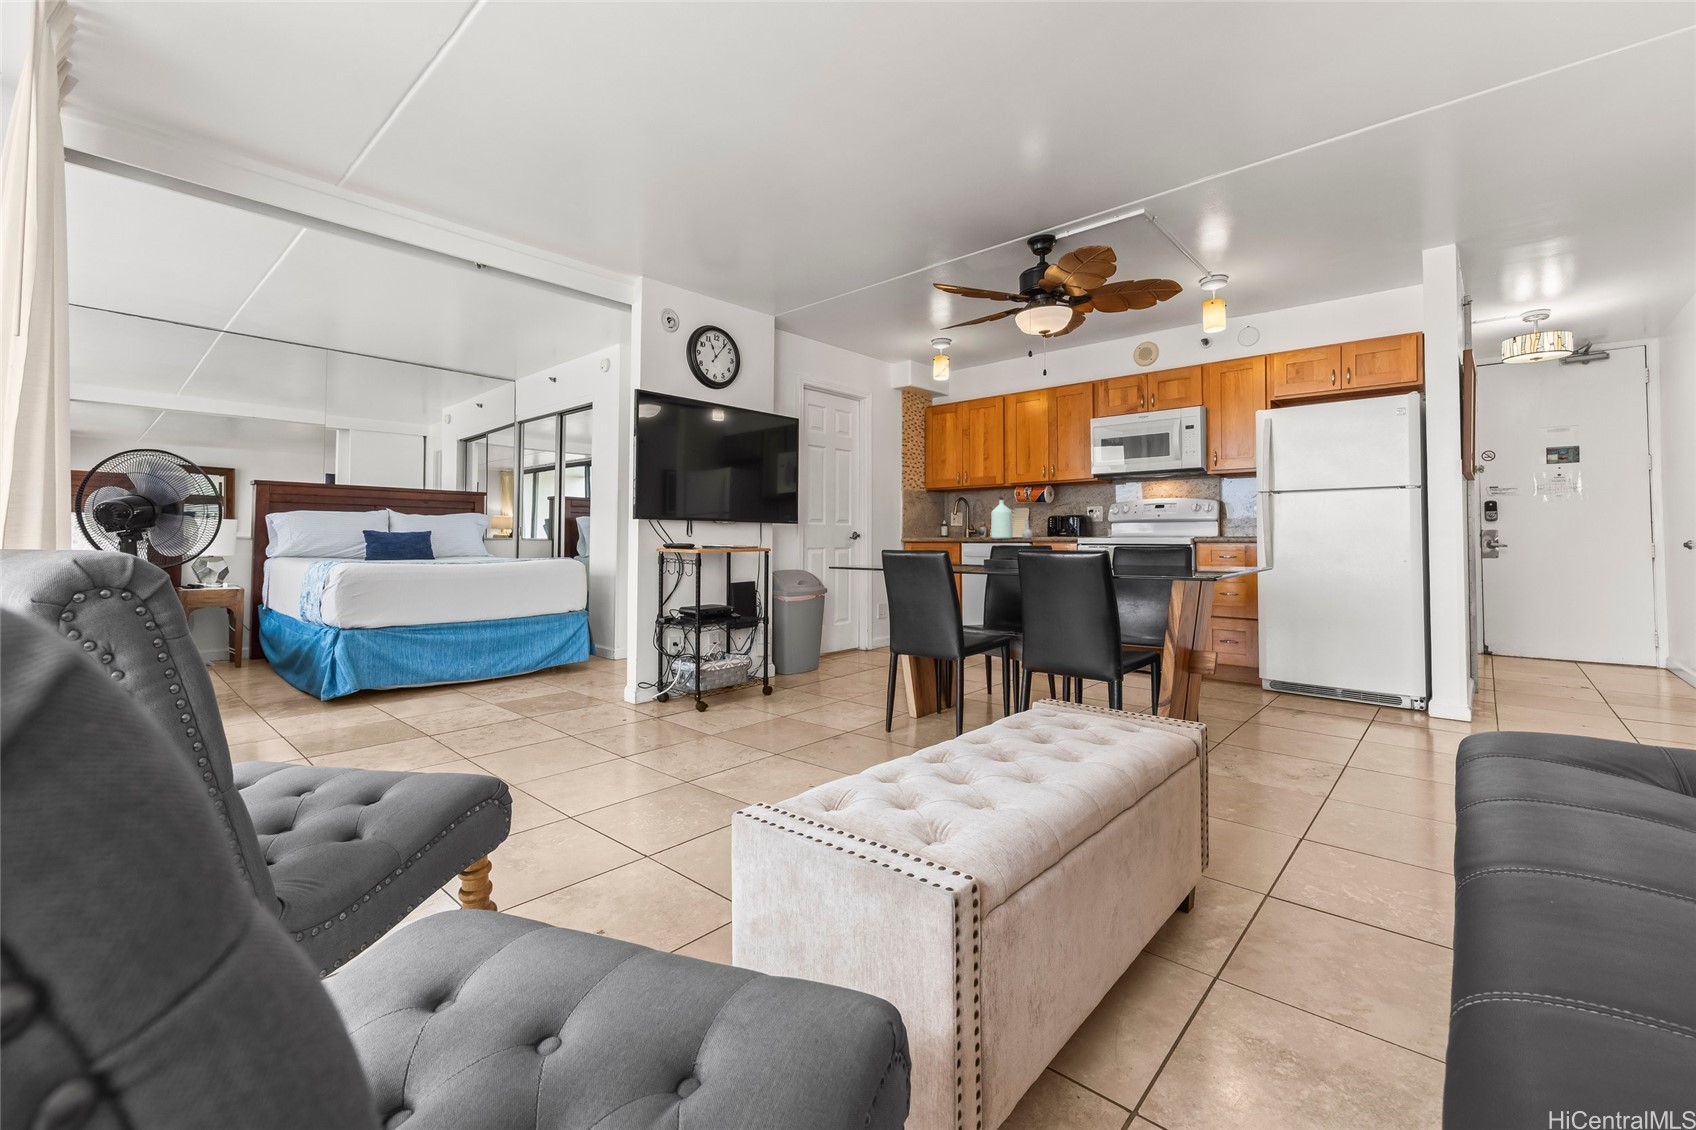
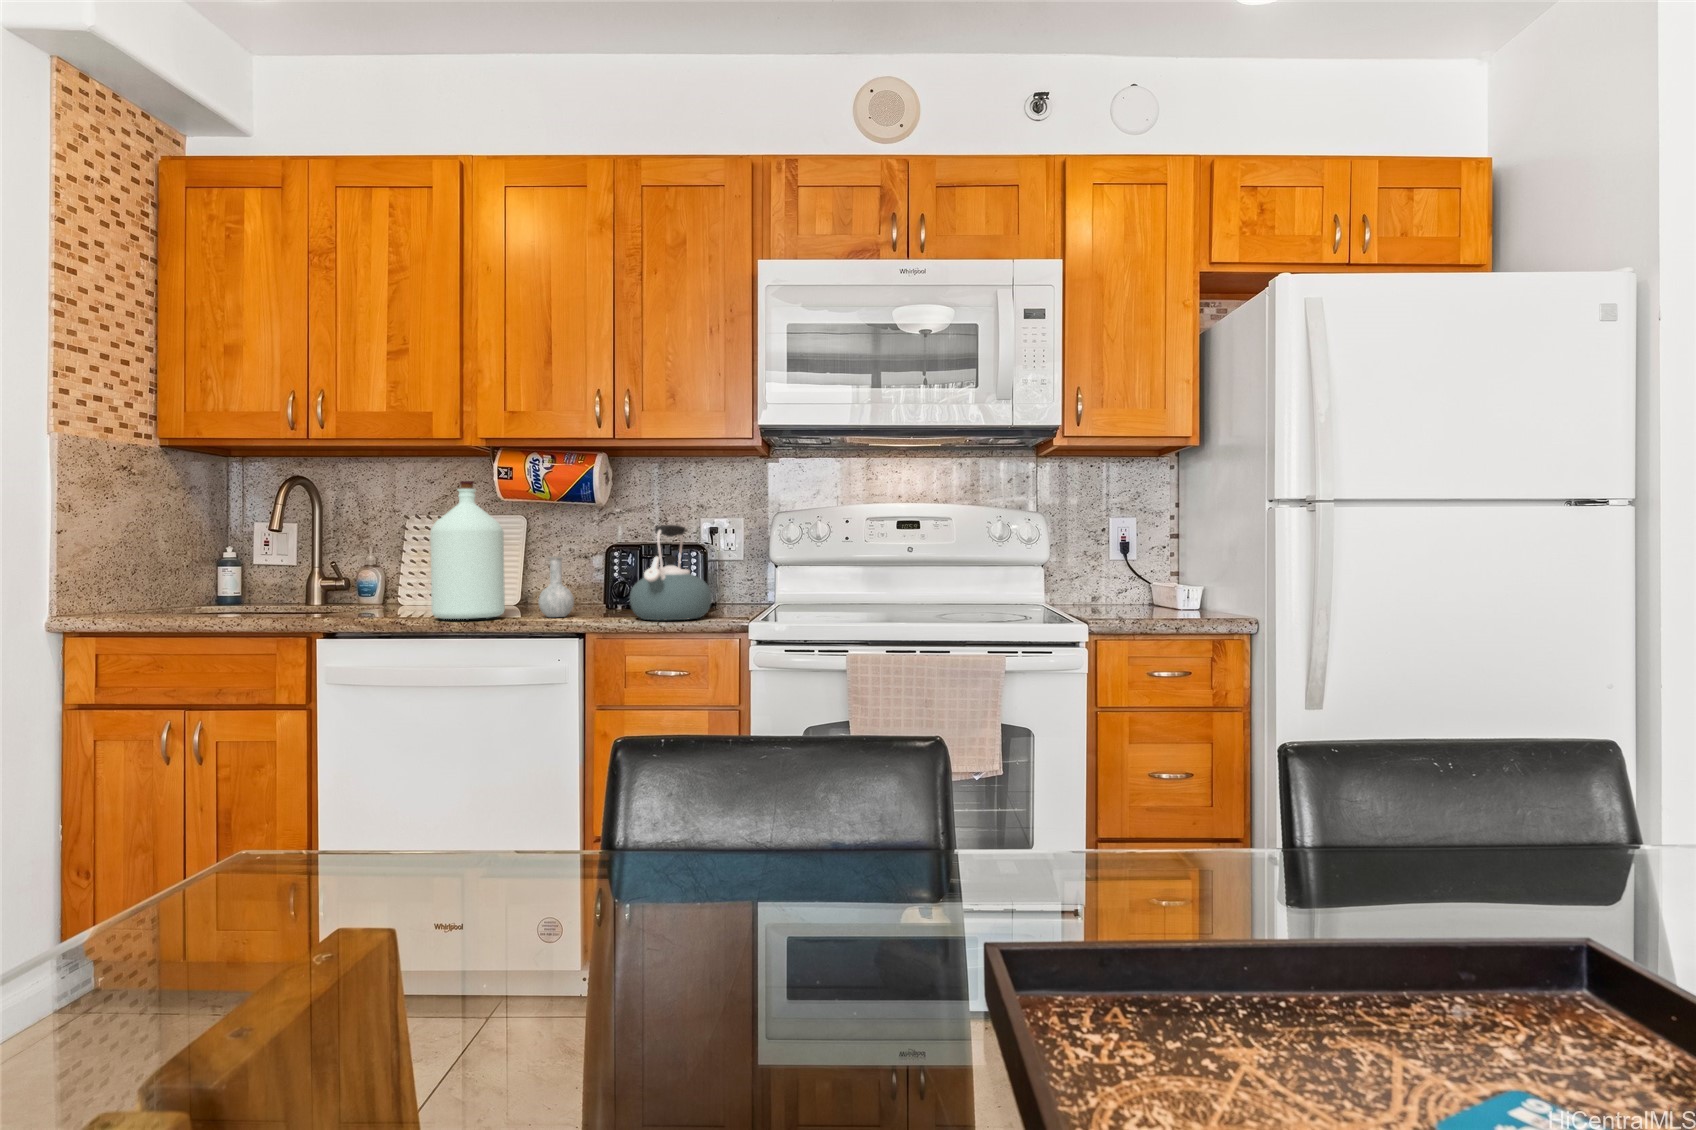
kettle: none [1046,509,1073,539] -> present [630,525,712,620]

